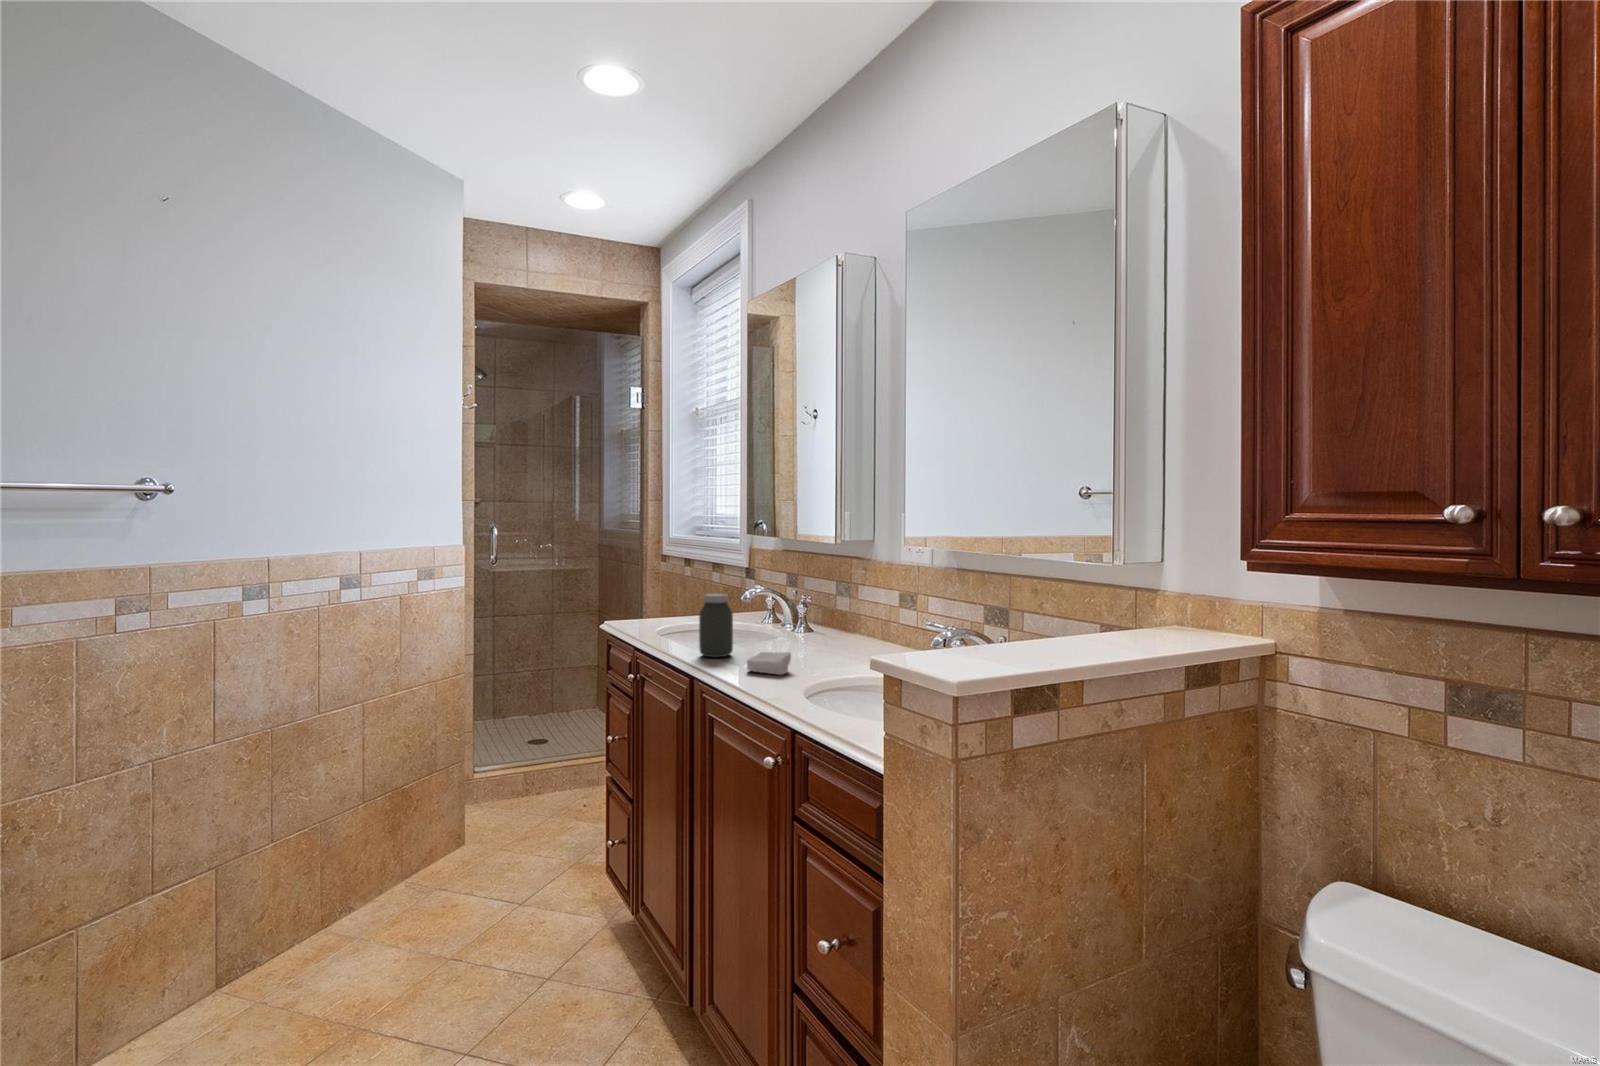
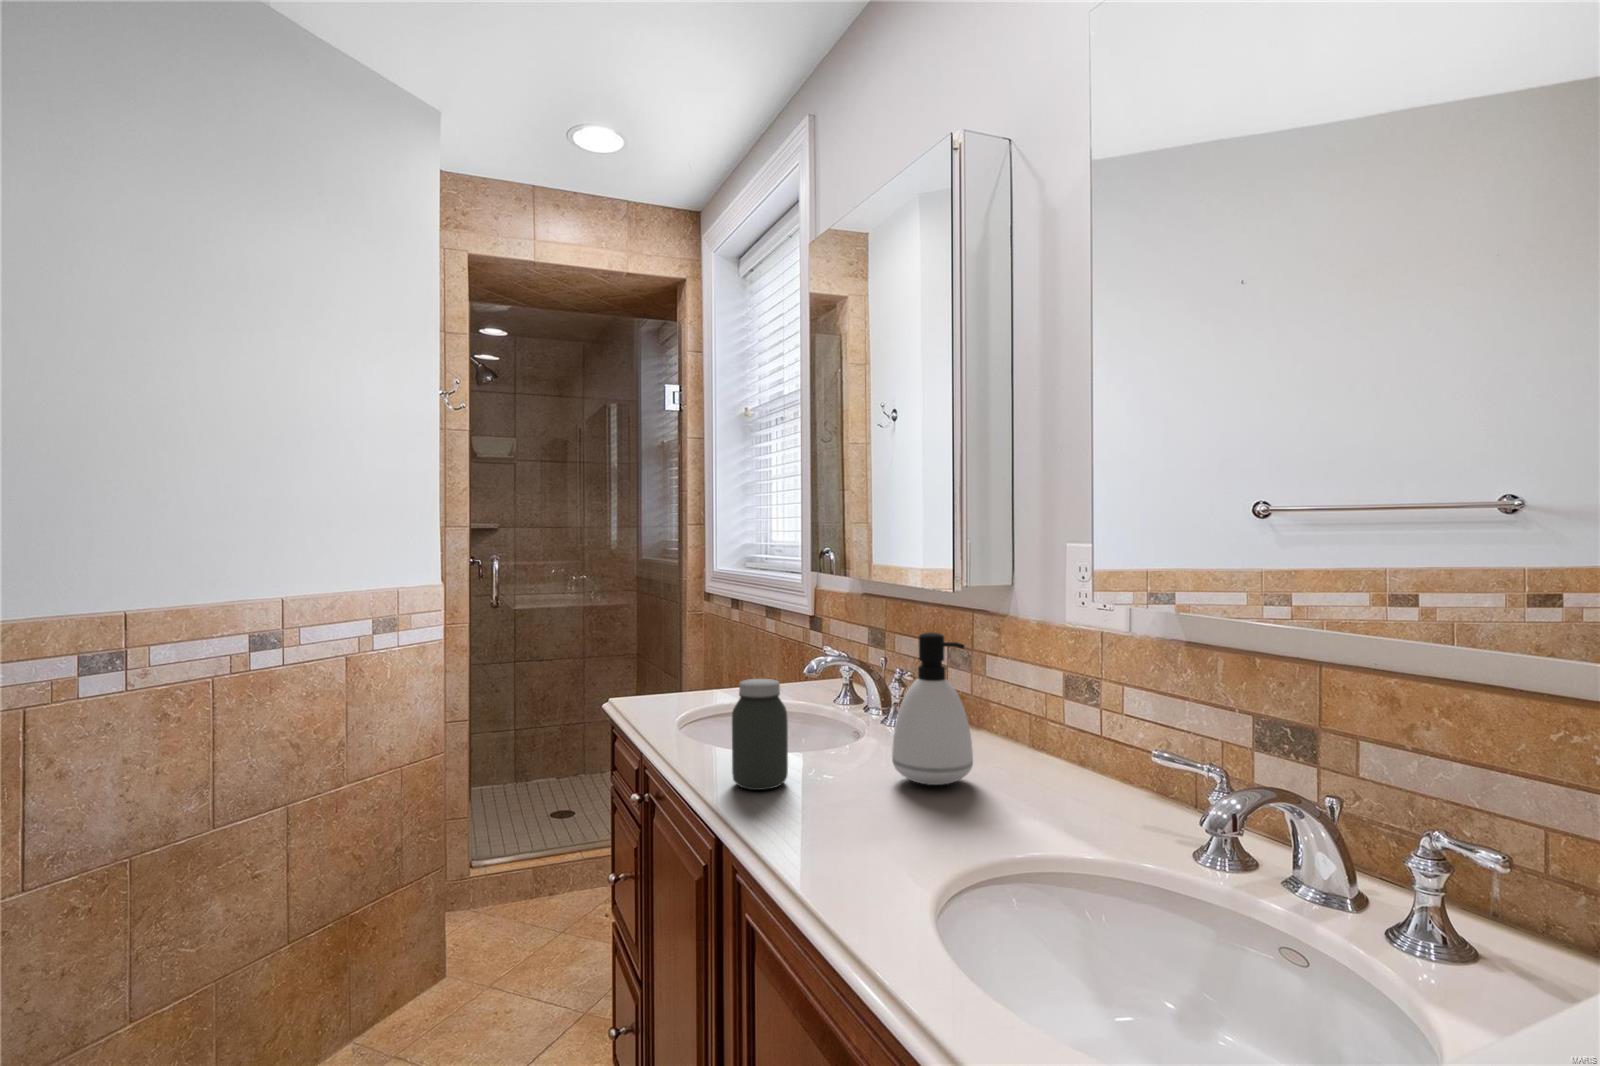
soap dispenser: none [795,566,842,654] -> present [892,632,973,785]
soap bar: present [747,652,791,675] -> none [811,796,893,850]

